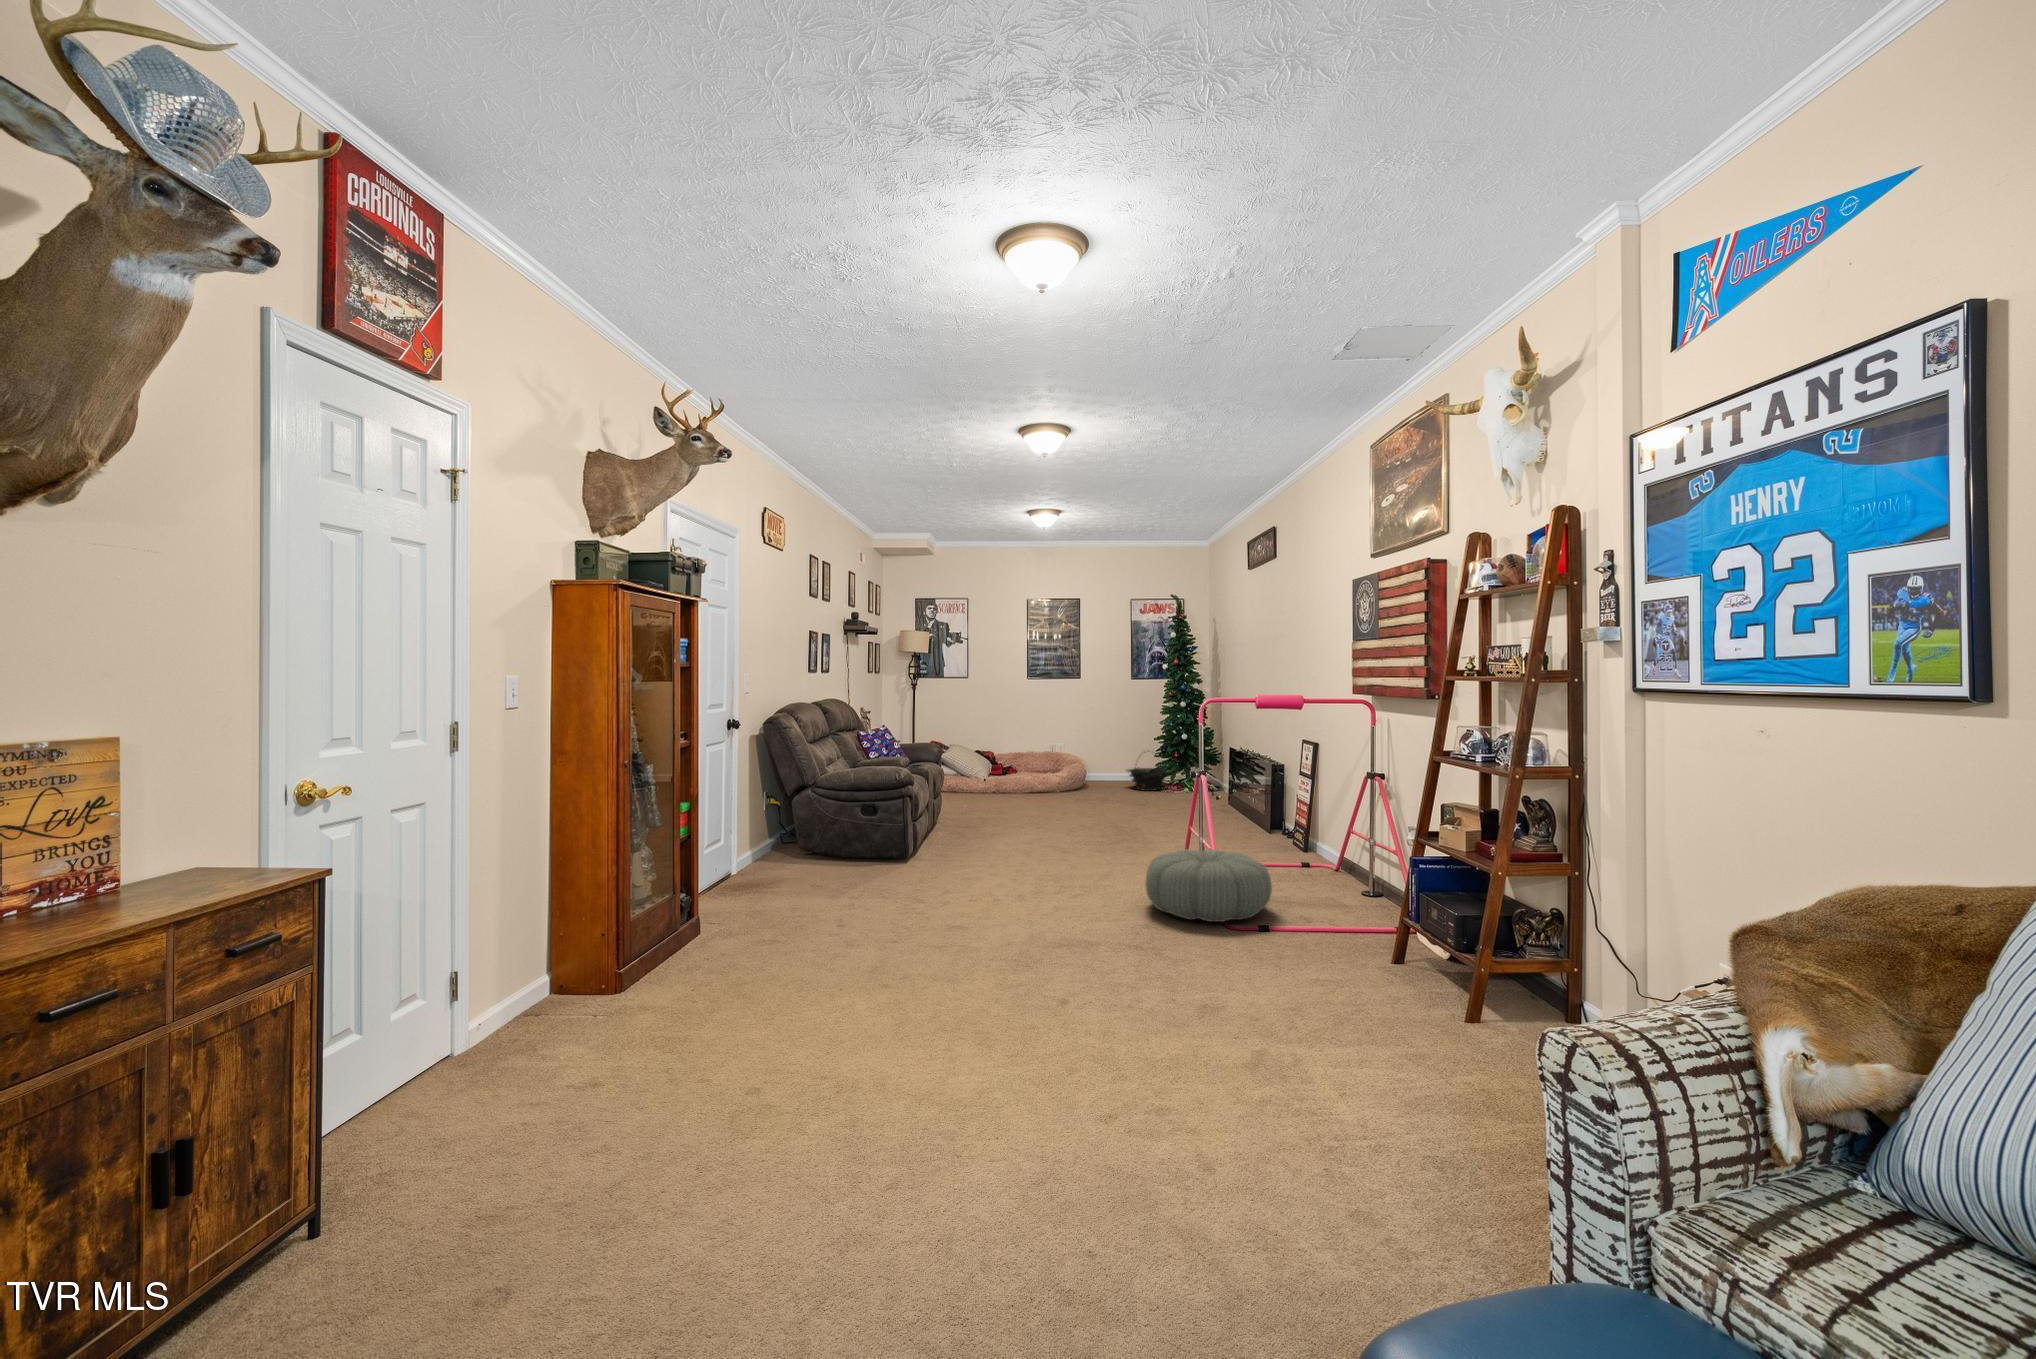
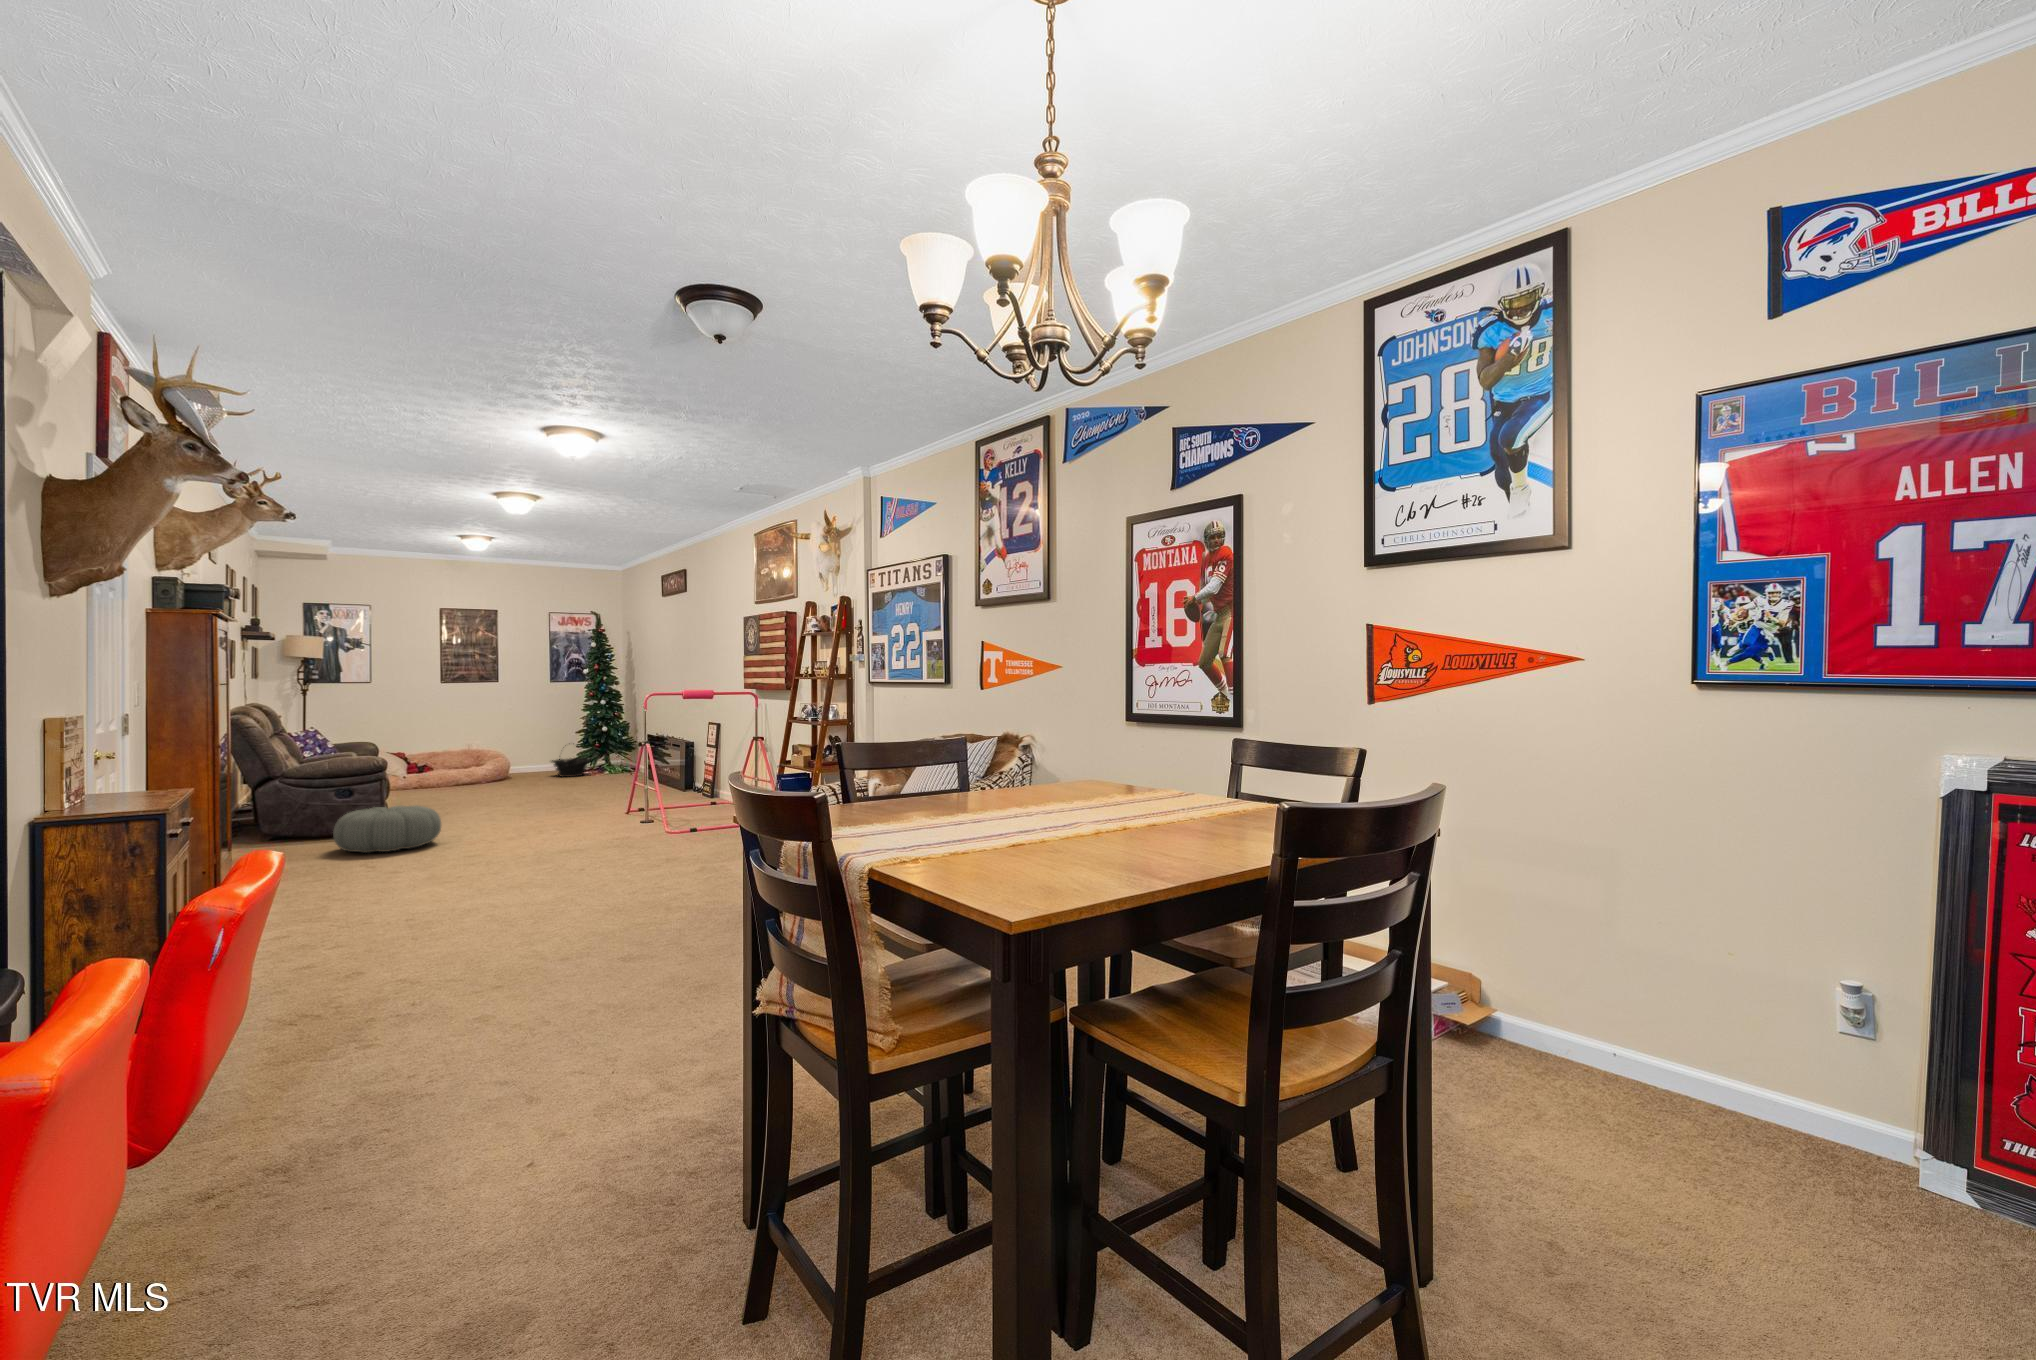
pouf: present [1146,849,1272,922] -> present [333,806,441,853]

